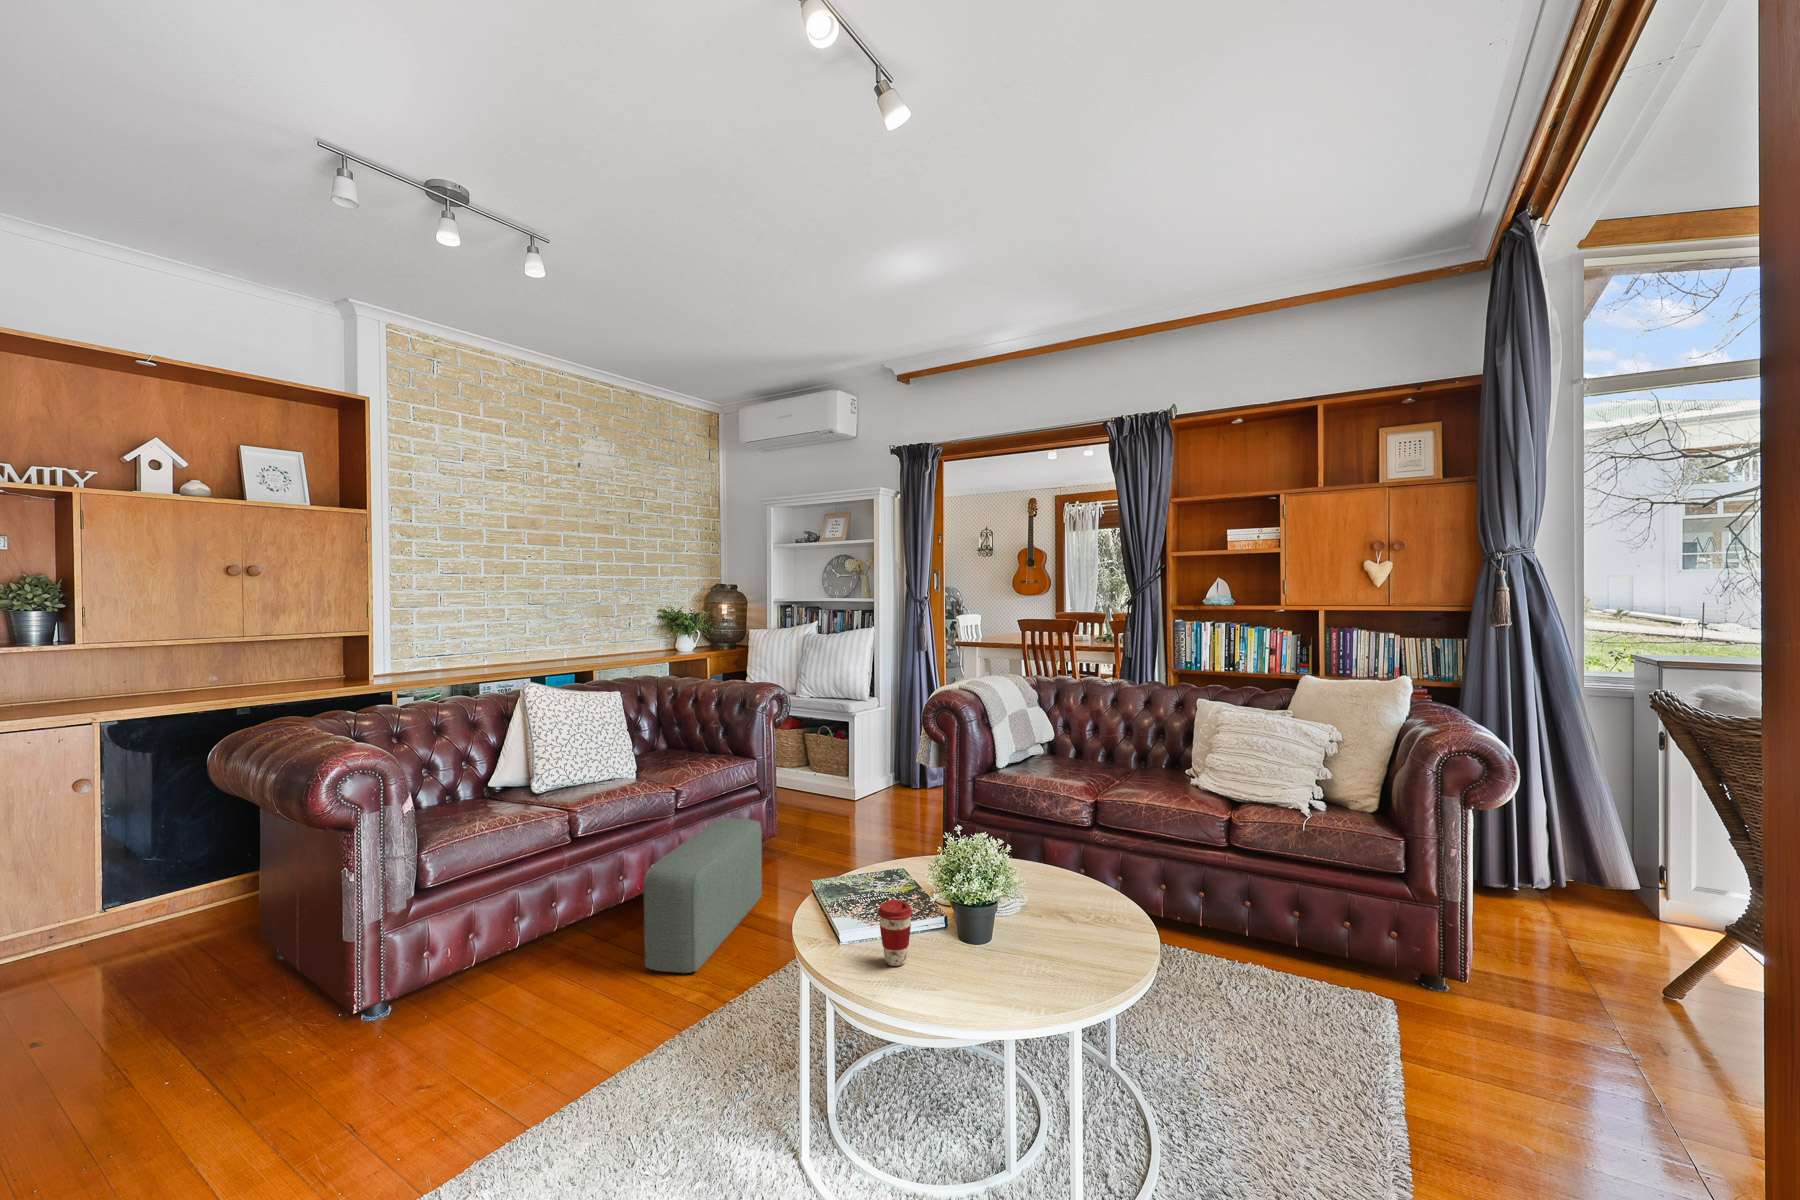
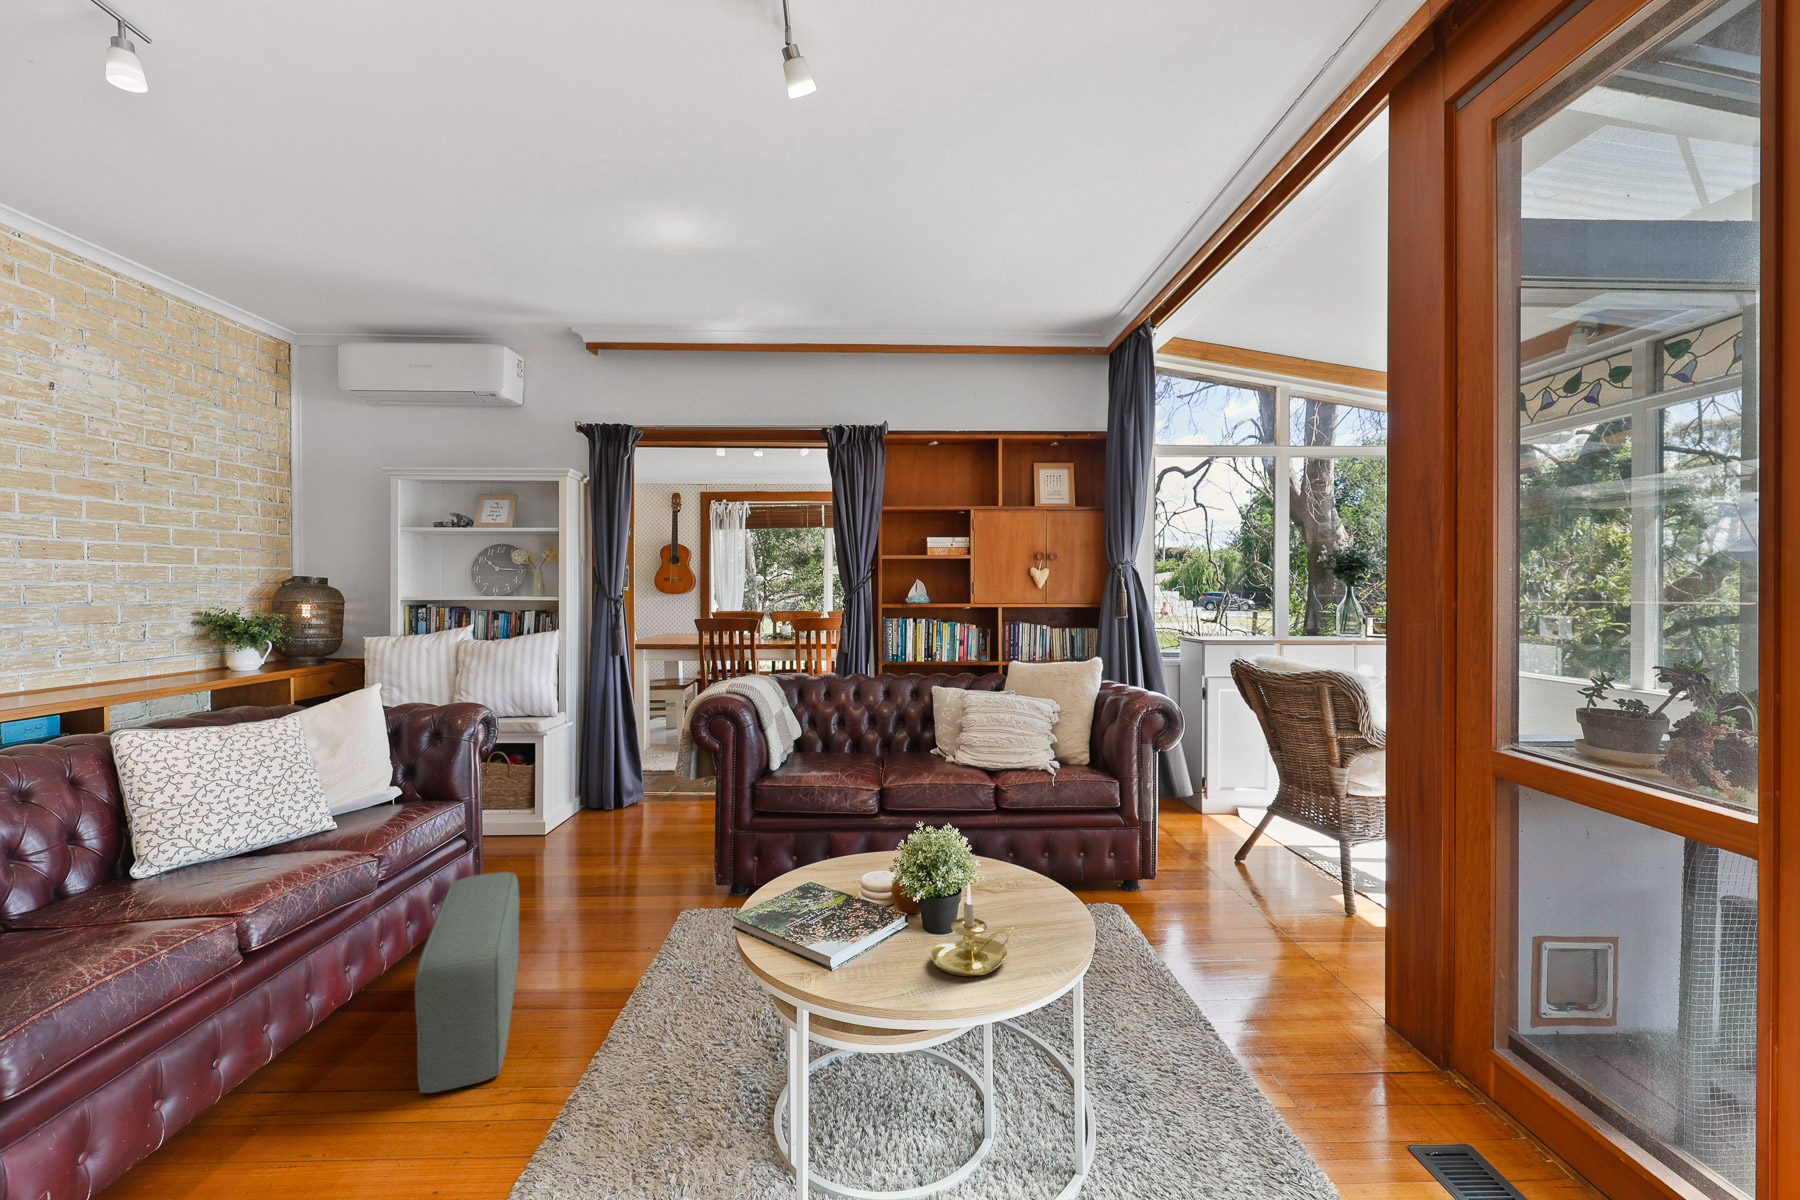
candle holder: none [944,889,1041,988] -> present [931,883,1014,976]
coffee cup: present [878,900,912,966] -> none [865,913,901,981]

